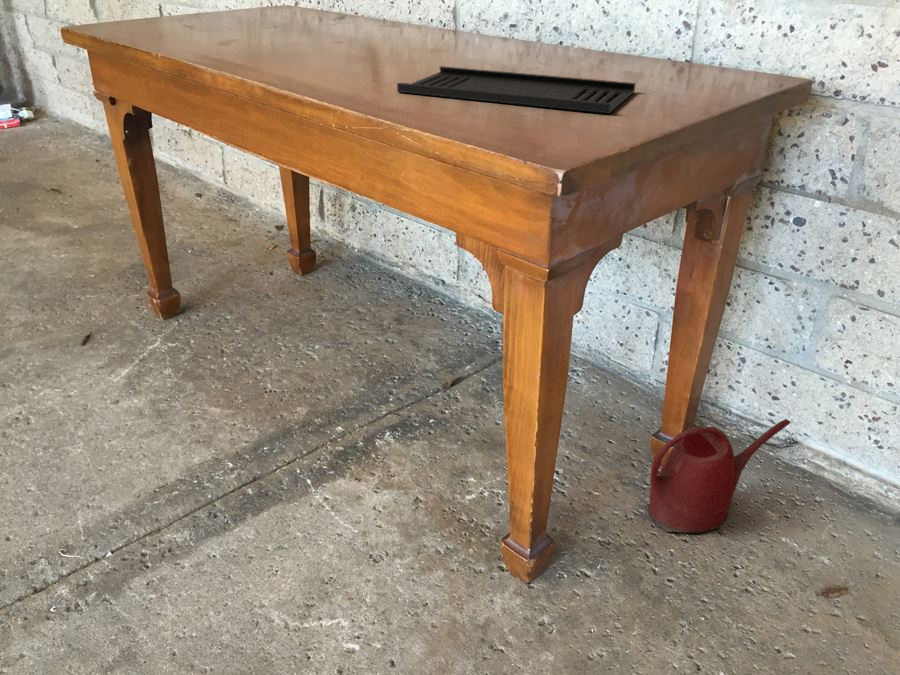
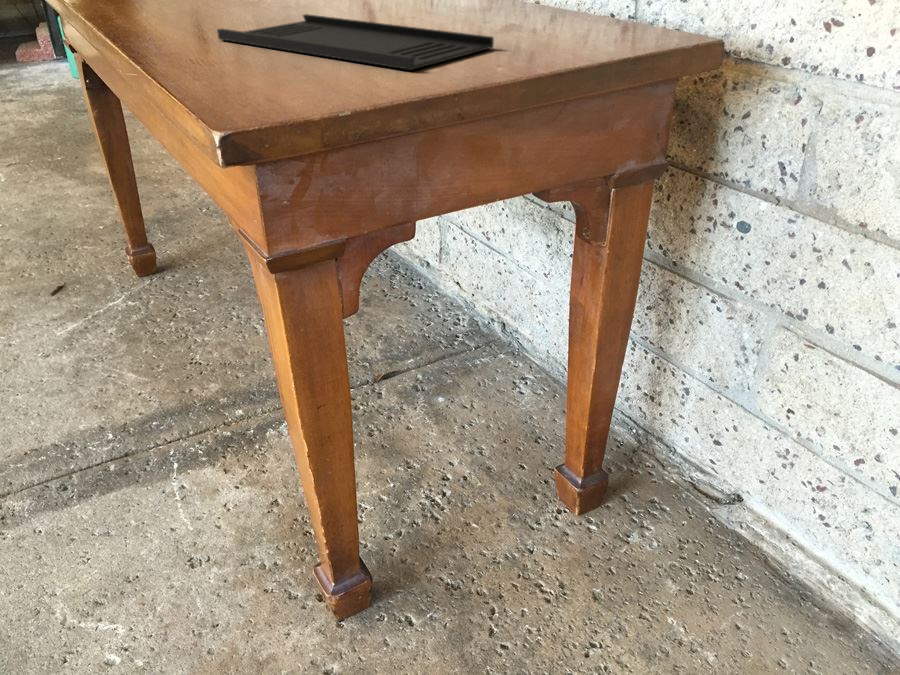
watering can: present [648,419,791,533] -> none [509,468,704,594]

